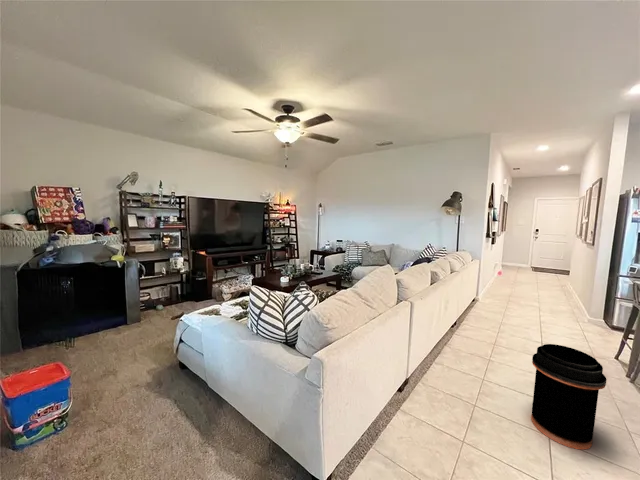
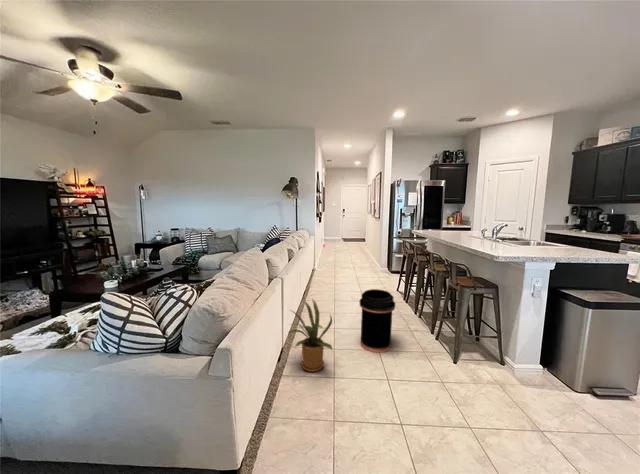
house plant: none [416,330,479,428] -> present [289,299,332,372]

